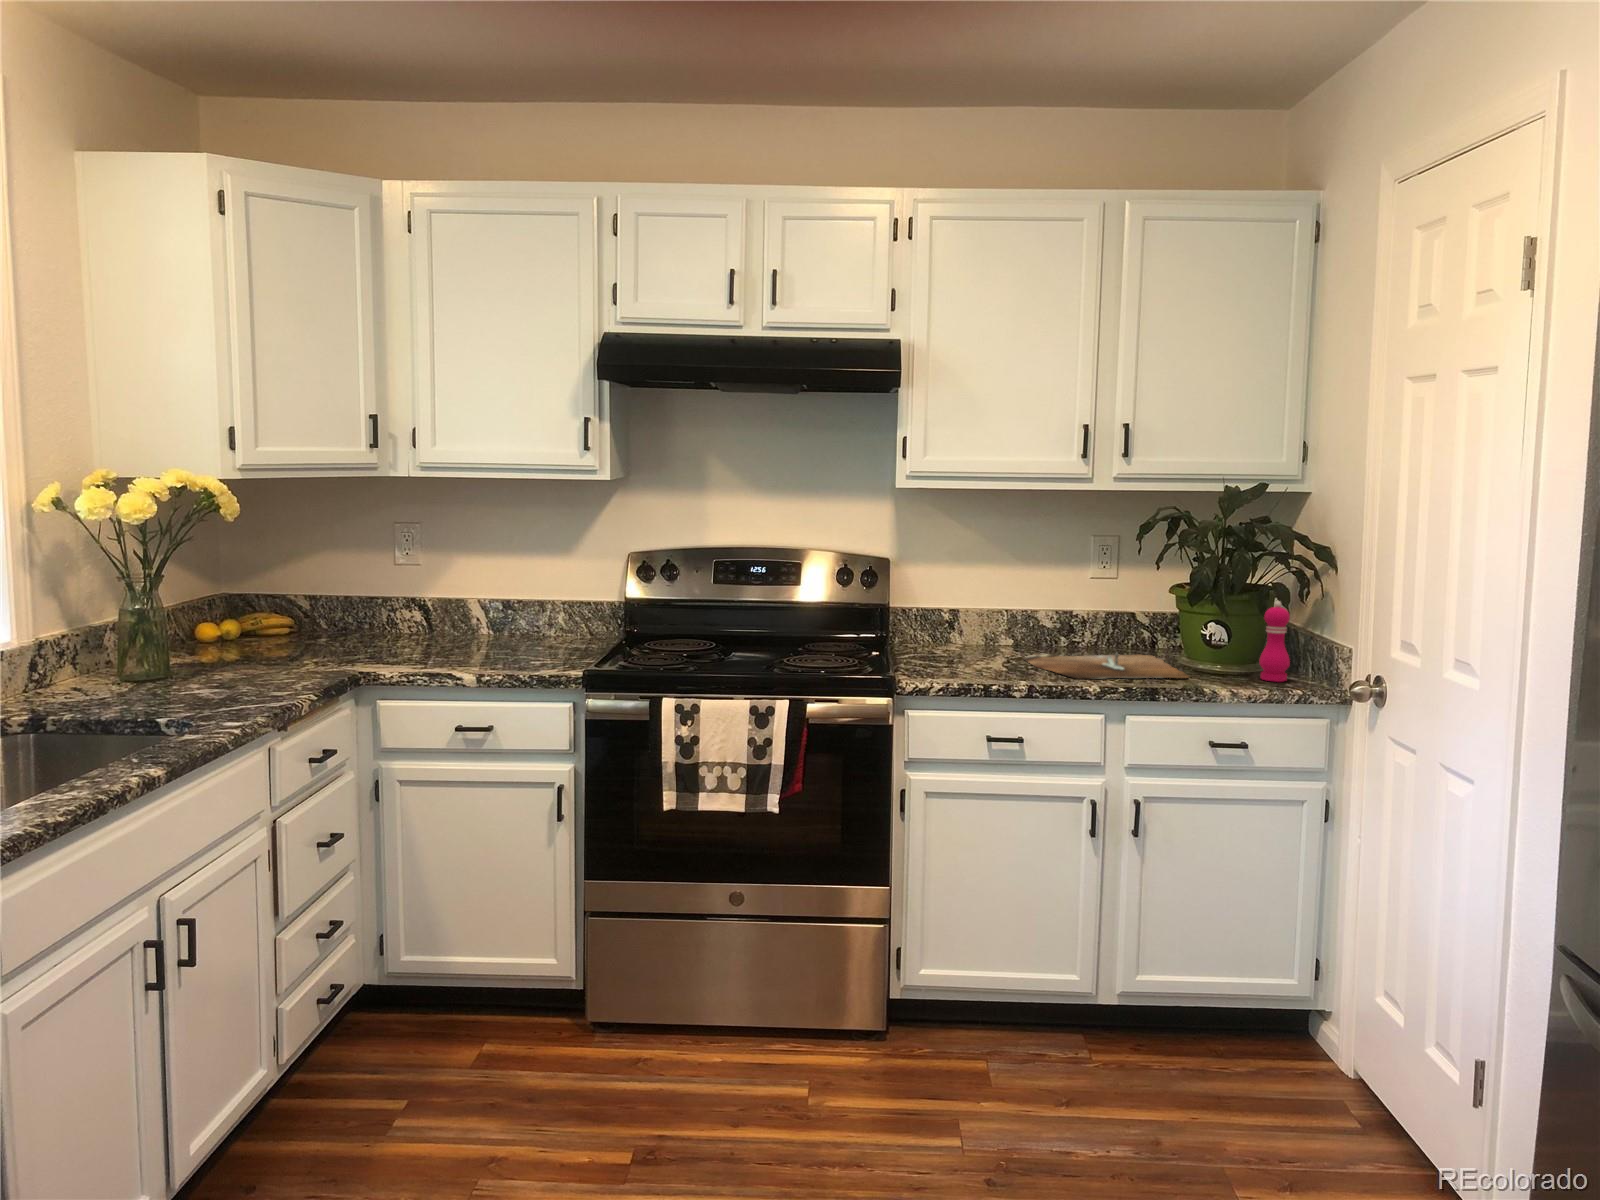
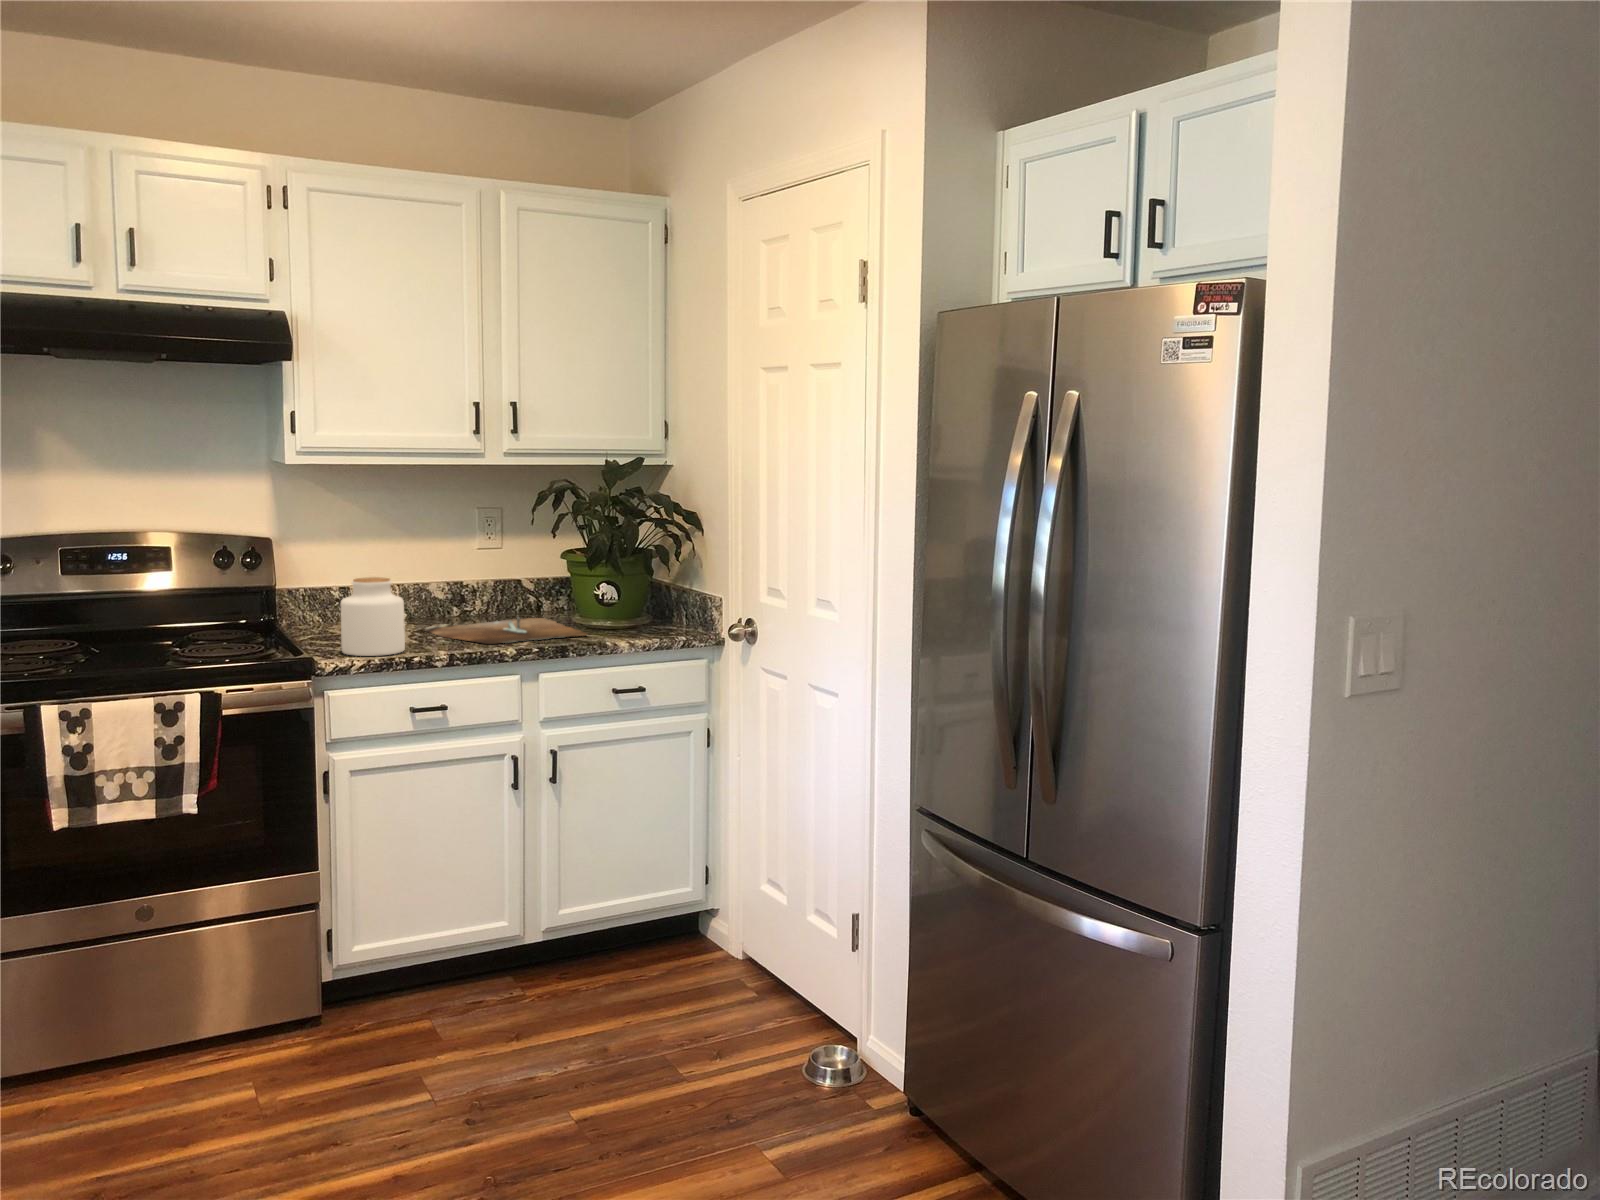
jar: none [927,601,989,680] -> present [340,577,405,656]
pepper mill: present [1259,601,1290,682] -> none [644,560,670,632]

